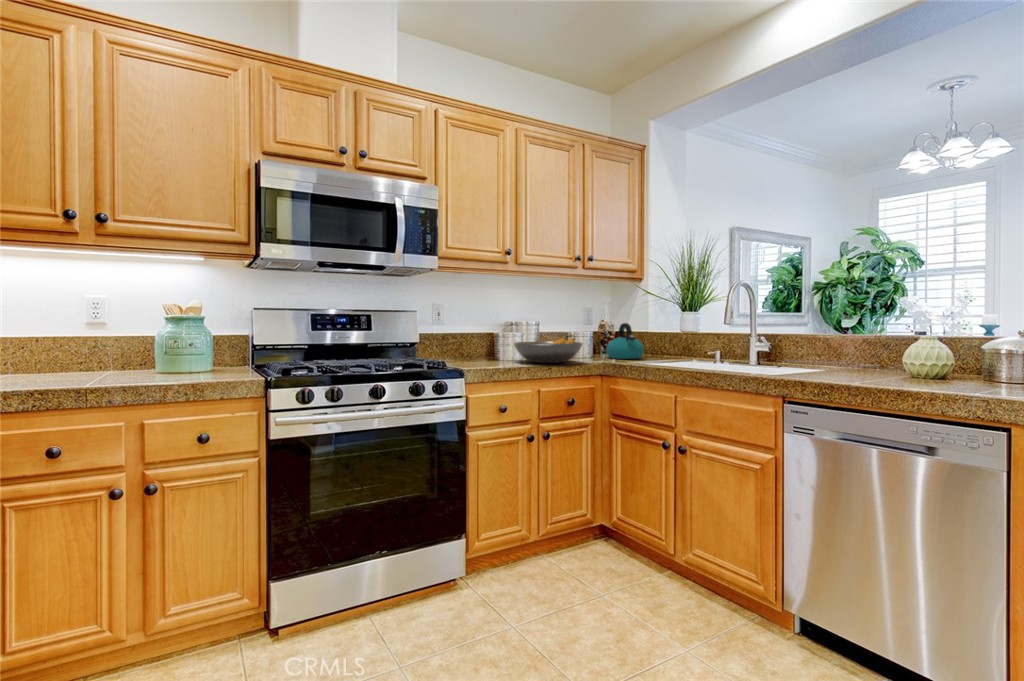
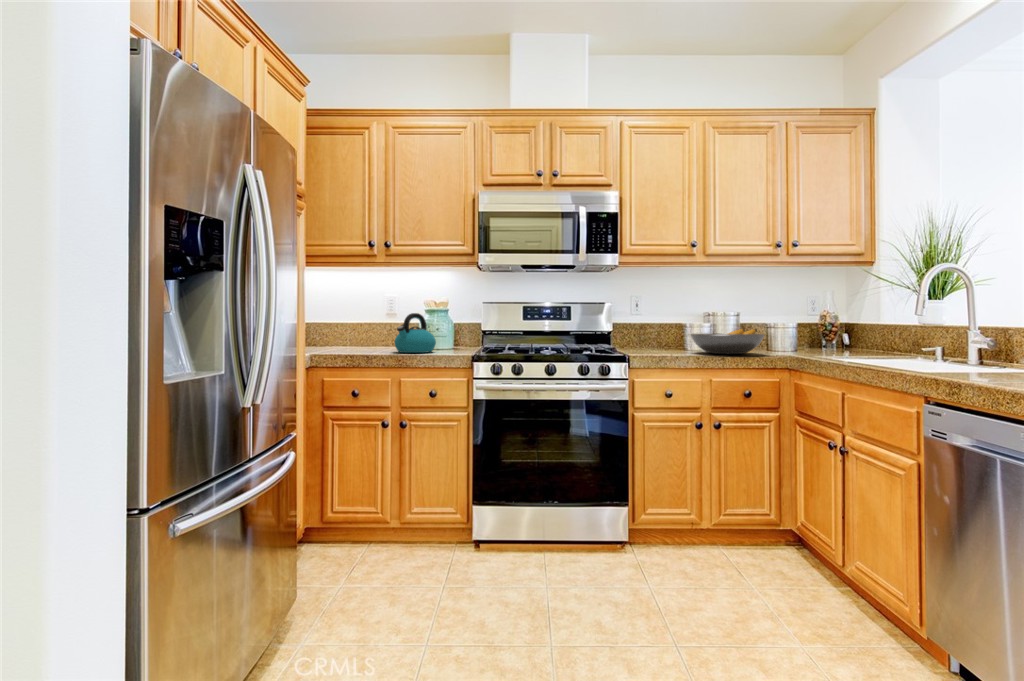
kettle: present [606,323,644,359] -> present [395,313,436,353]

